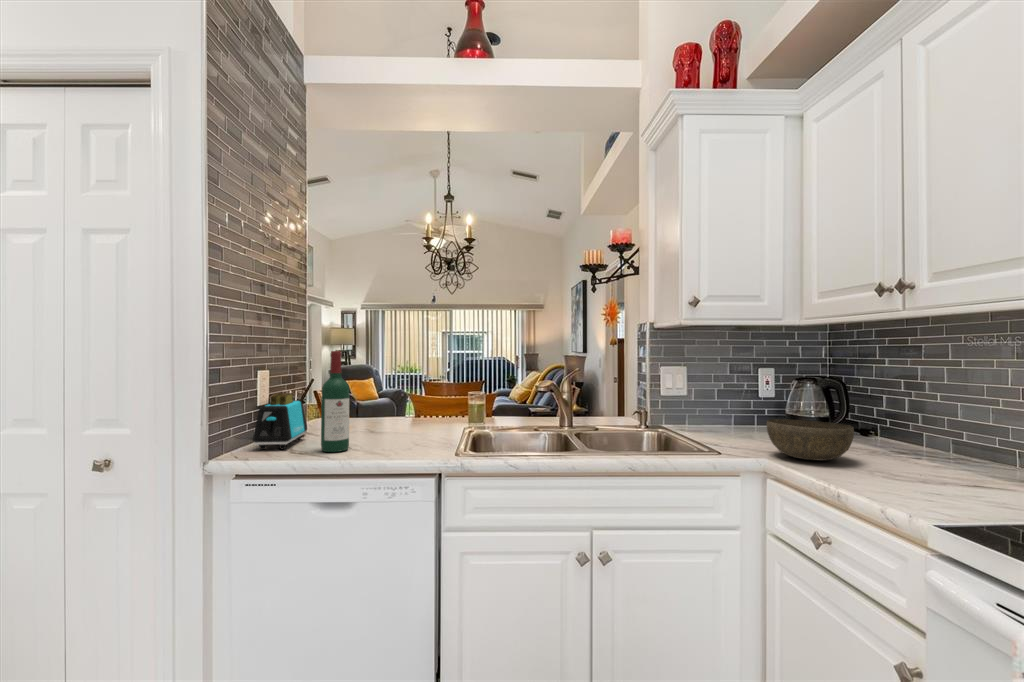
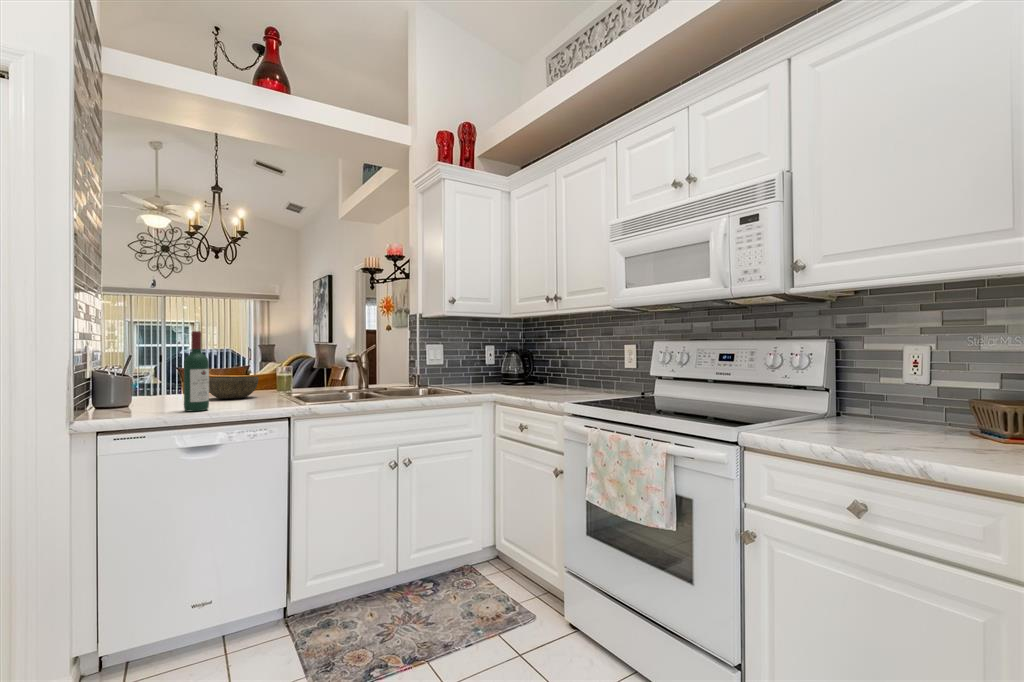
toaster: present [253,393,307,450] -> none [114,368,151,415]
bowl: present [767,419,854,461] -> present [209,376,258,399]

